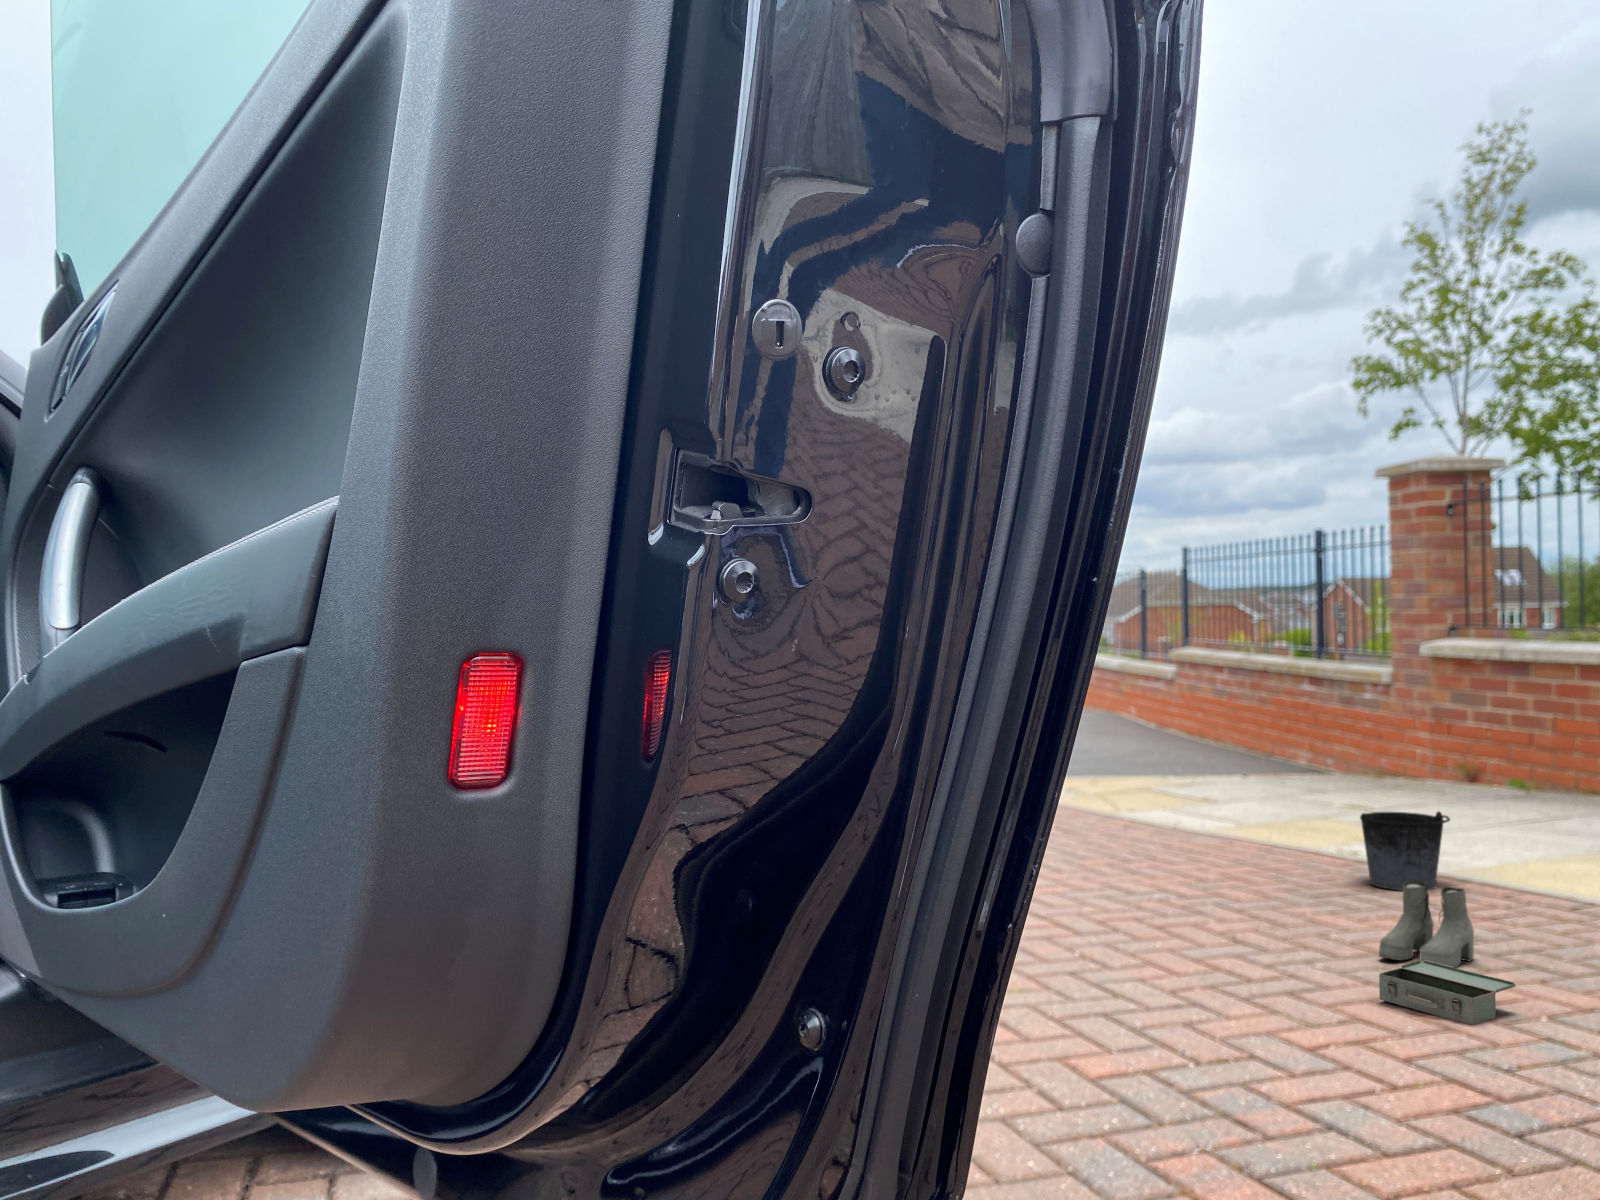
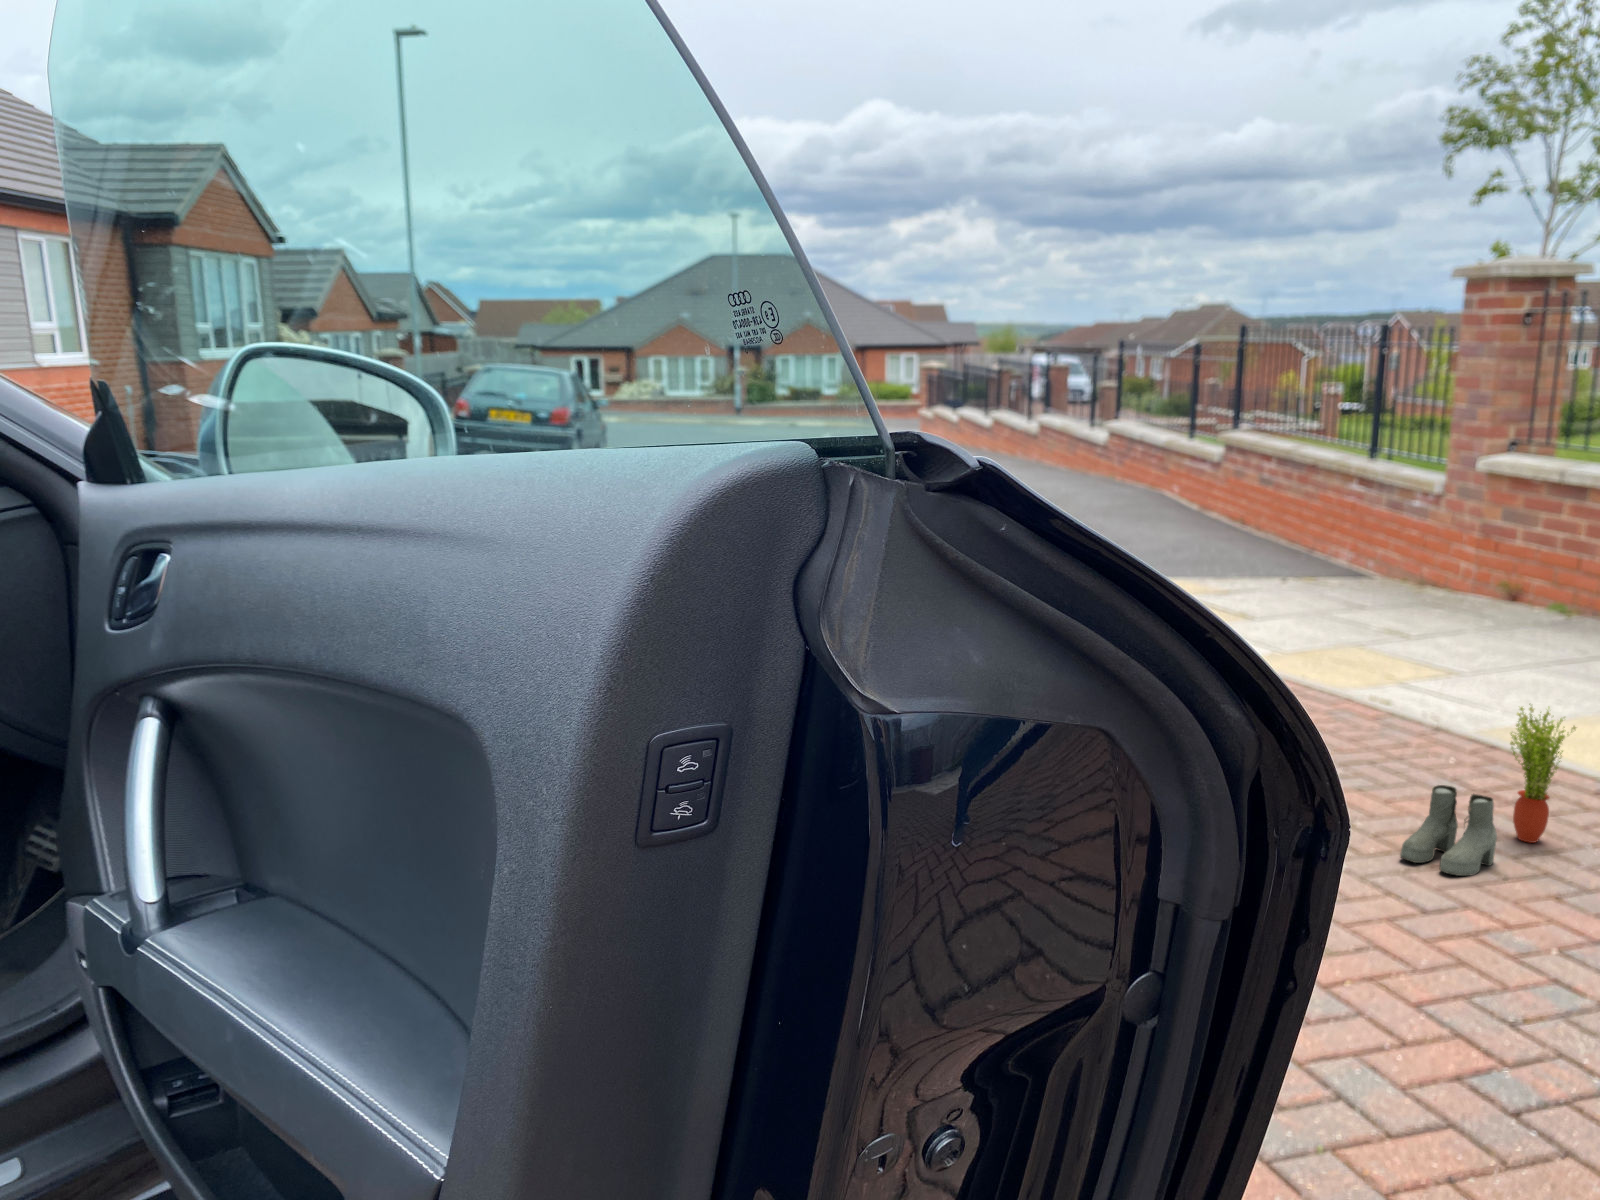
potted plant: none [1473,798,1538,943] -> present [1510,707,1576,843]
bucket: present [1360,812,1450,891] -> none [1396,676,1487,759]
toolbox: present [1379,961,1516,1025] -> none [1396,879,1532,958]

